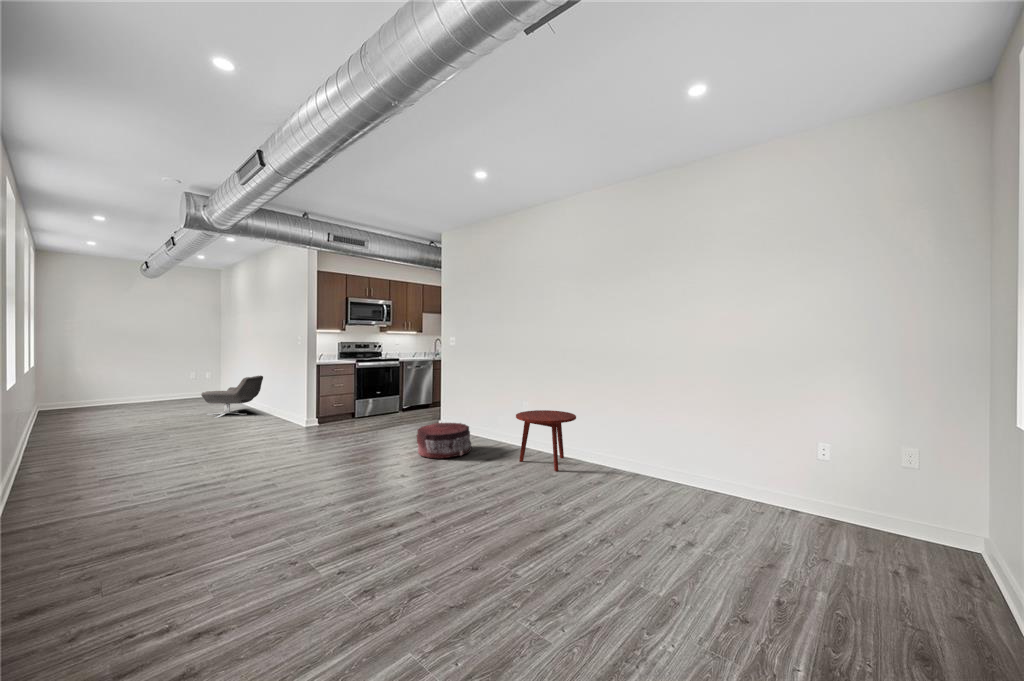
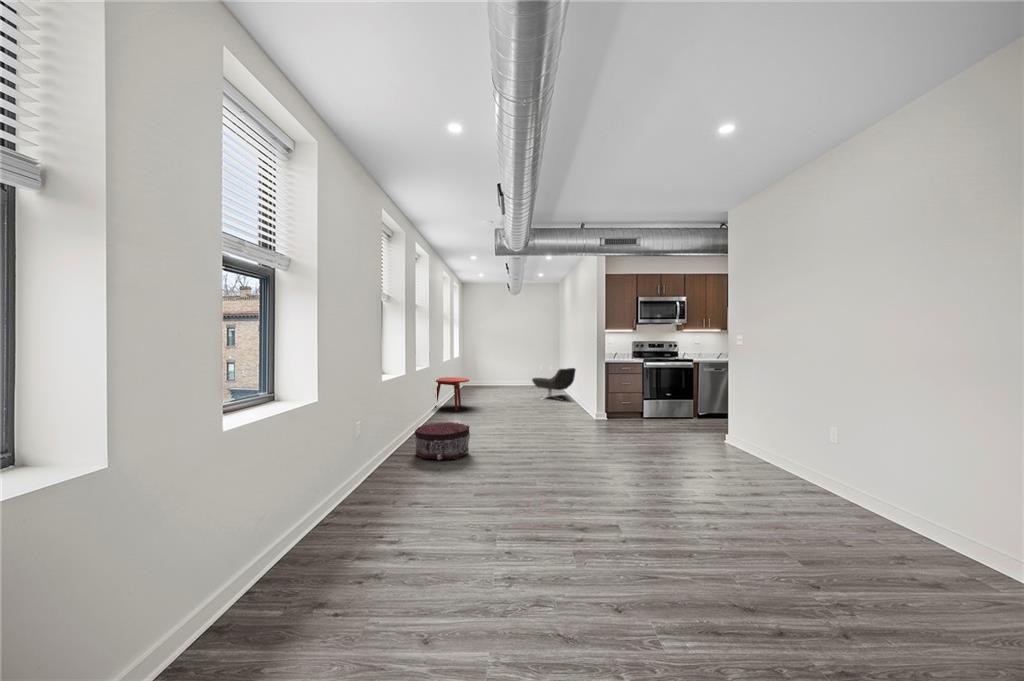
side table: present [516,410,576,471] -> present [435,377,469,410]
pouf: present [417,423,472,458] -> present [415,422,470,460]

